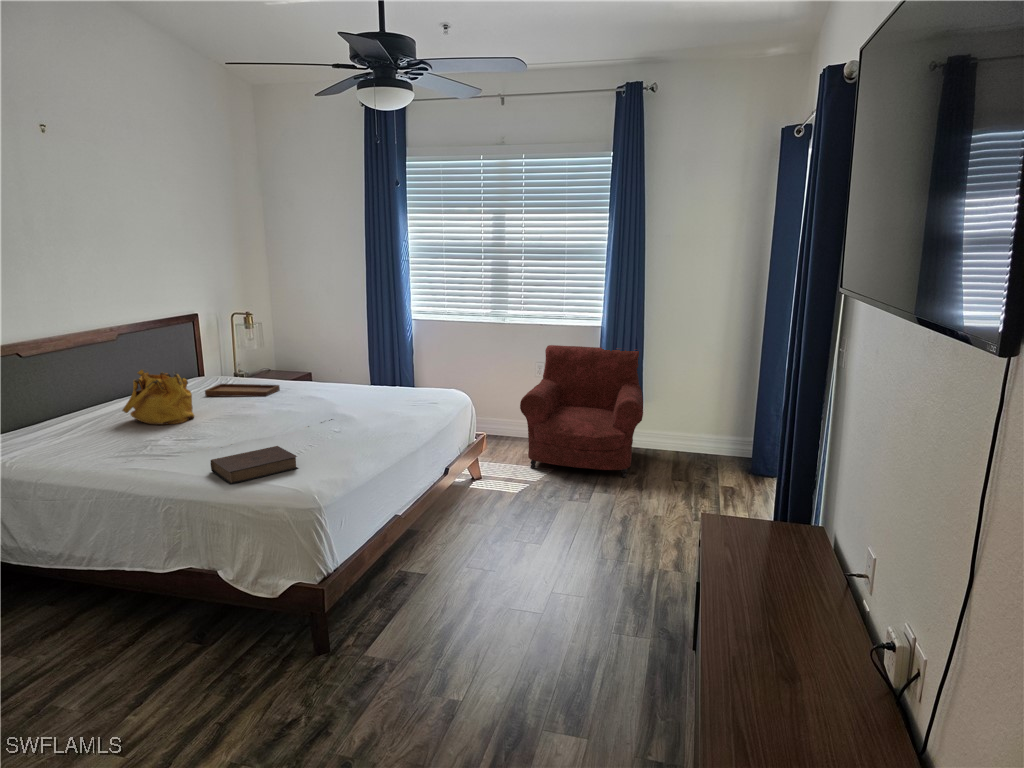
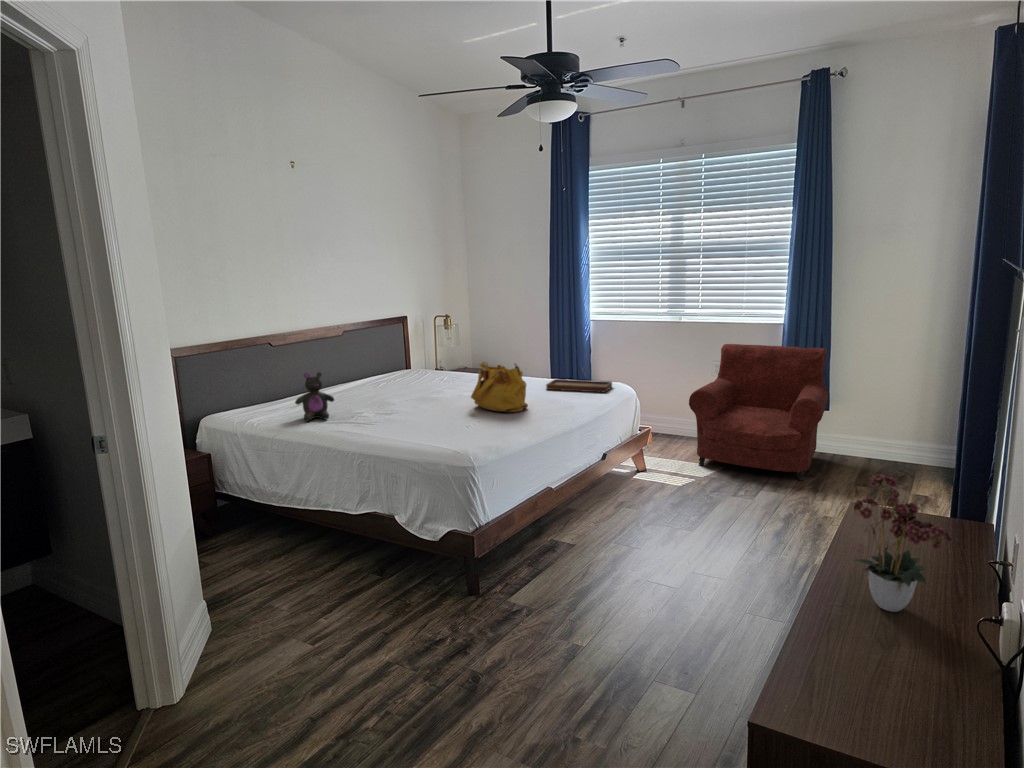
handbag: present [122,370,194,425] -> present [471,362,528,413]
tray: present [205,372,280,397] -> present [546,368,612,393]
stuffed bear: none [56,399,114,464] -> present [295,372,334,421]
book: present [210,446,297,485] -> none [400,415,467,441]
flower arrangement: none [746,512,854,653] -> present [853,474,952,612]

